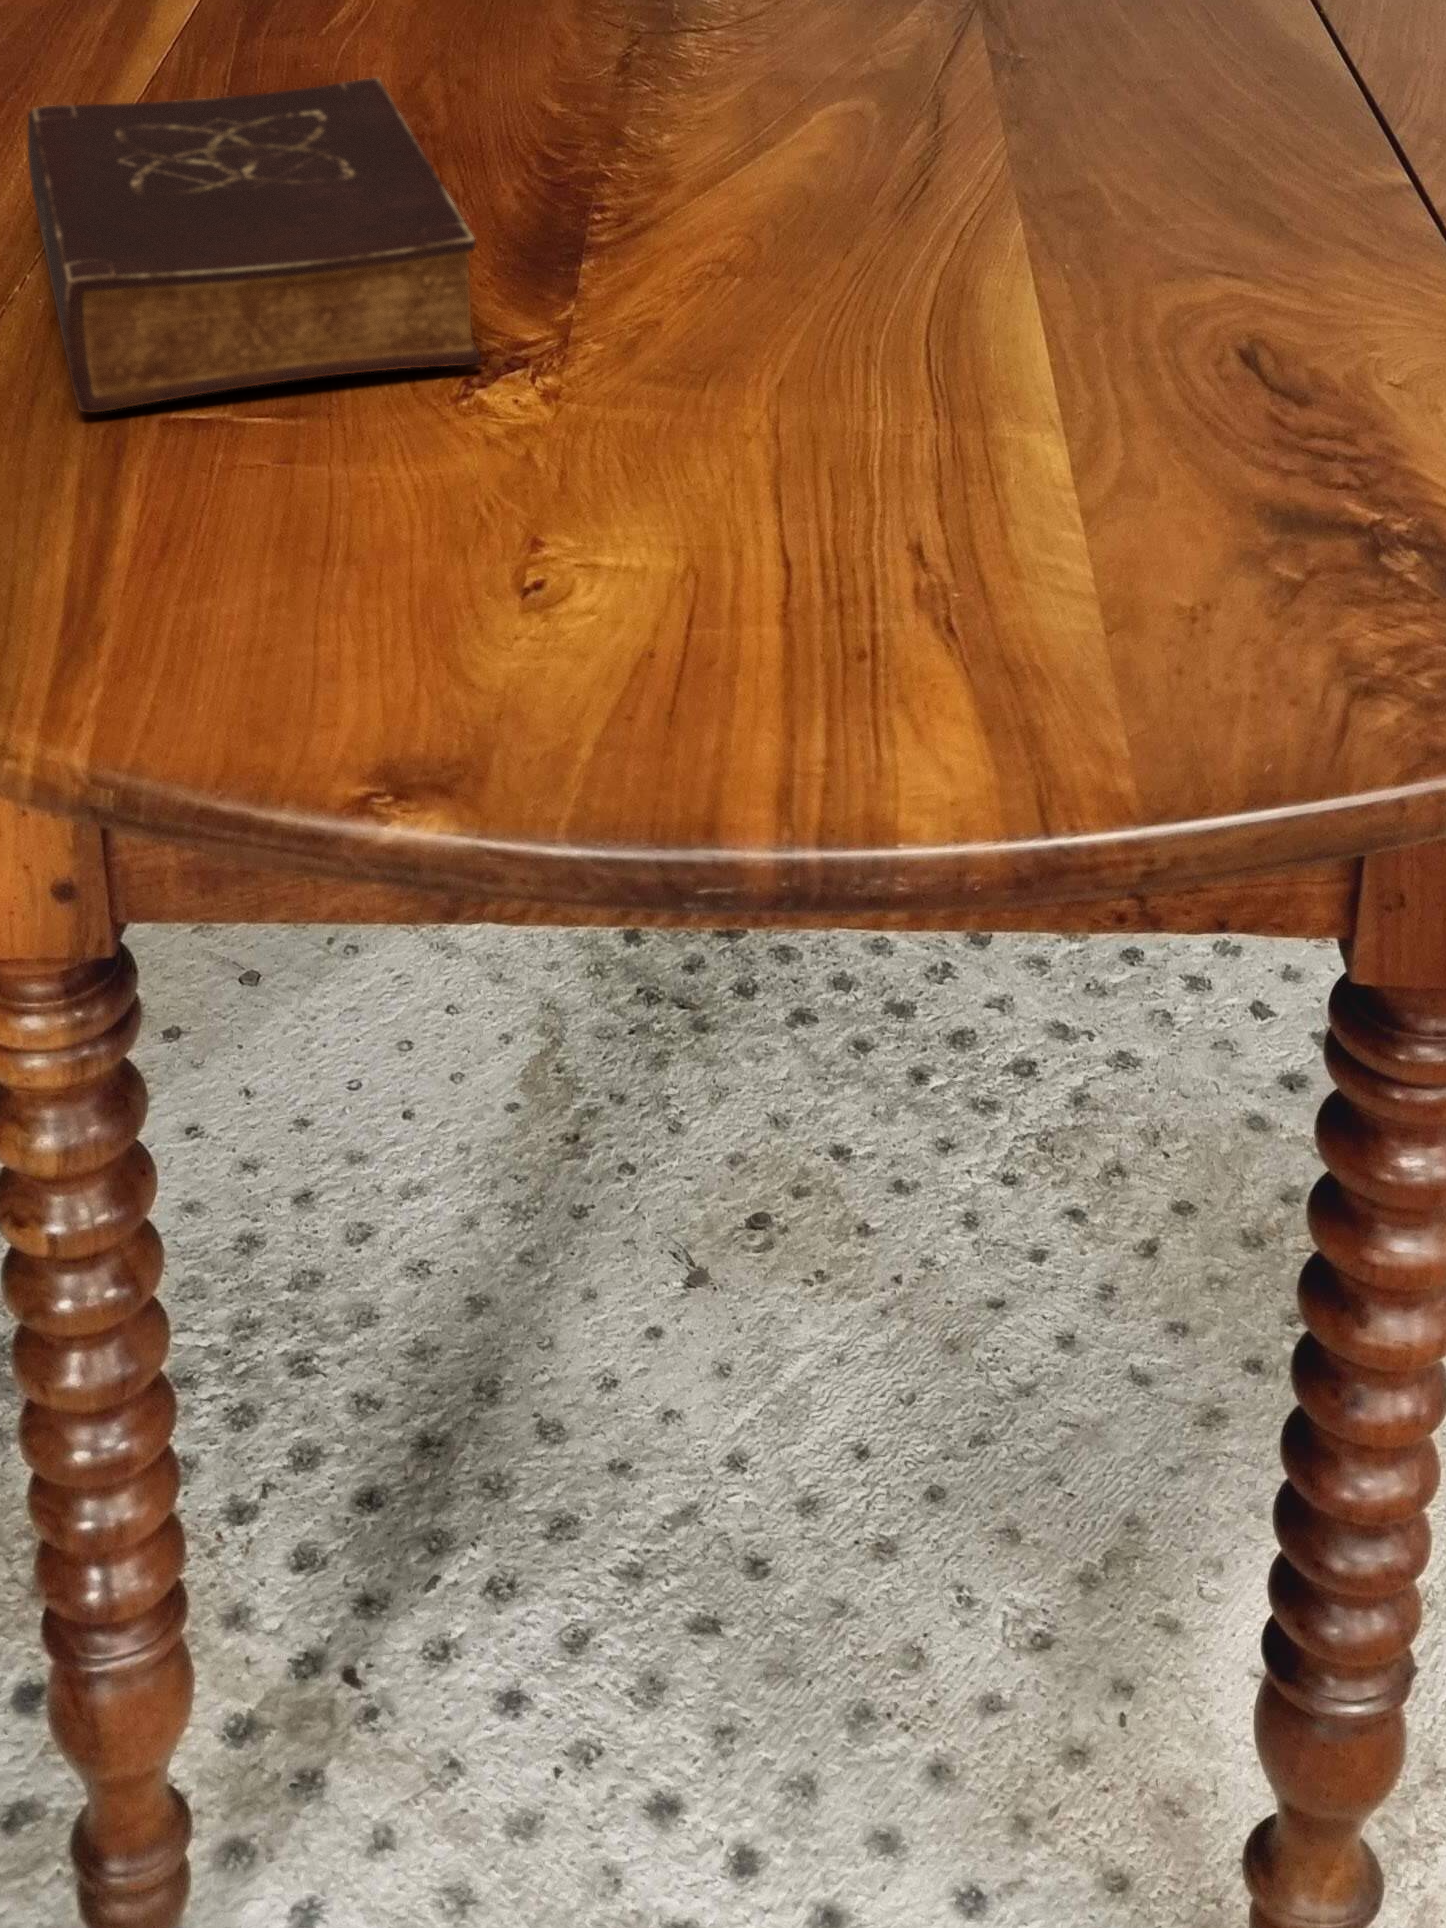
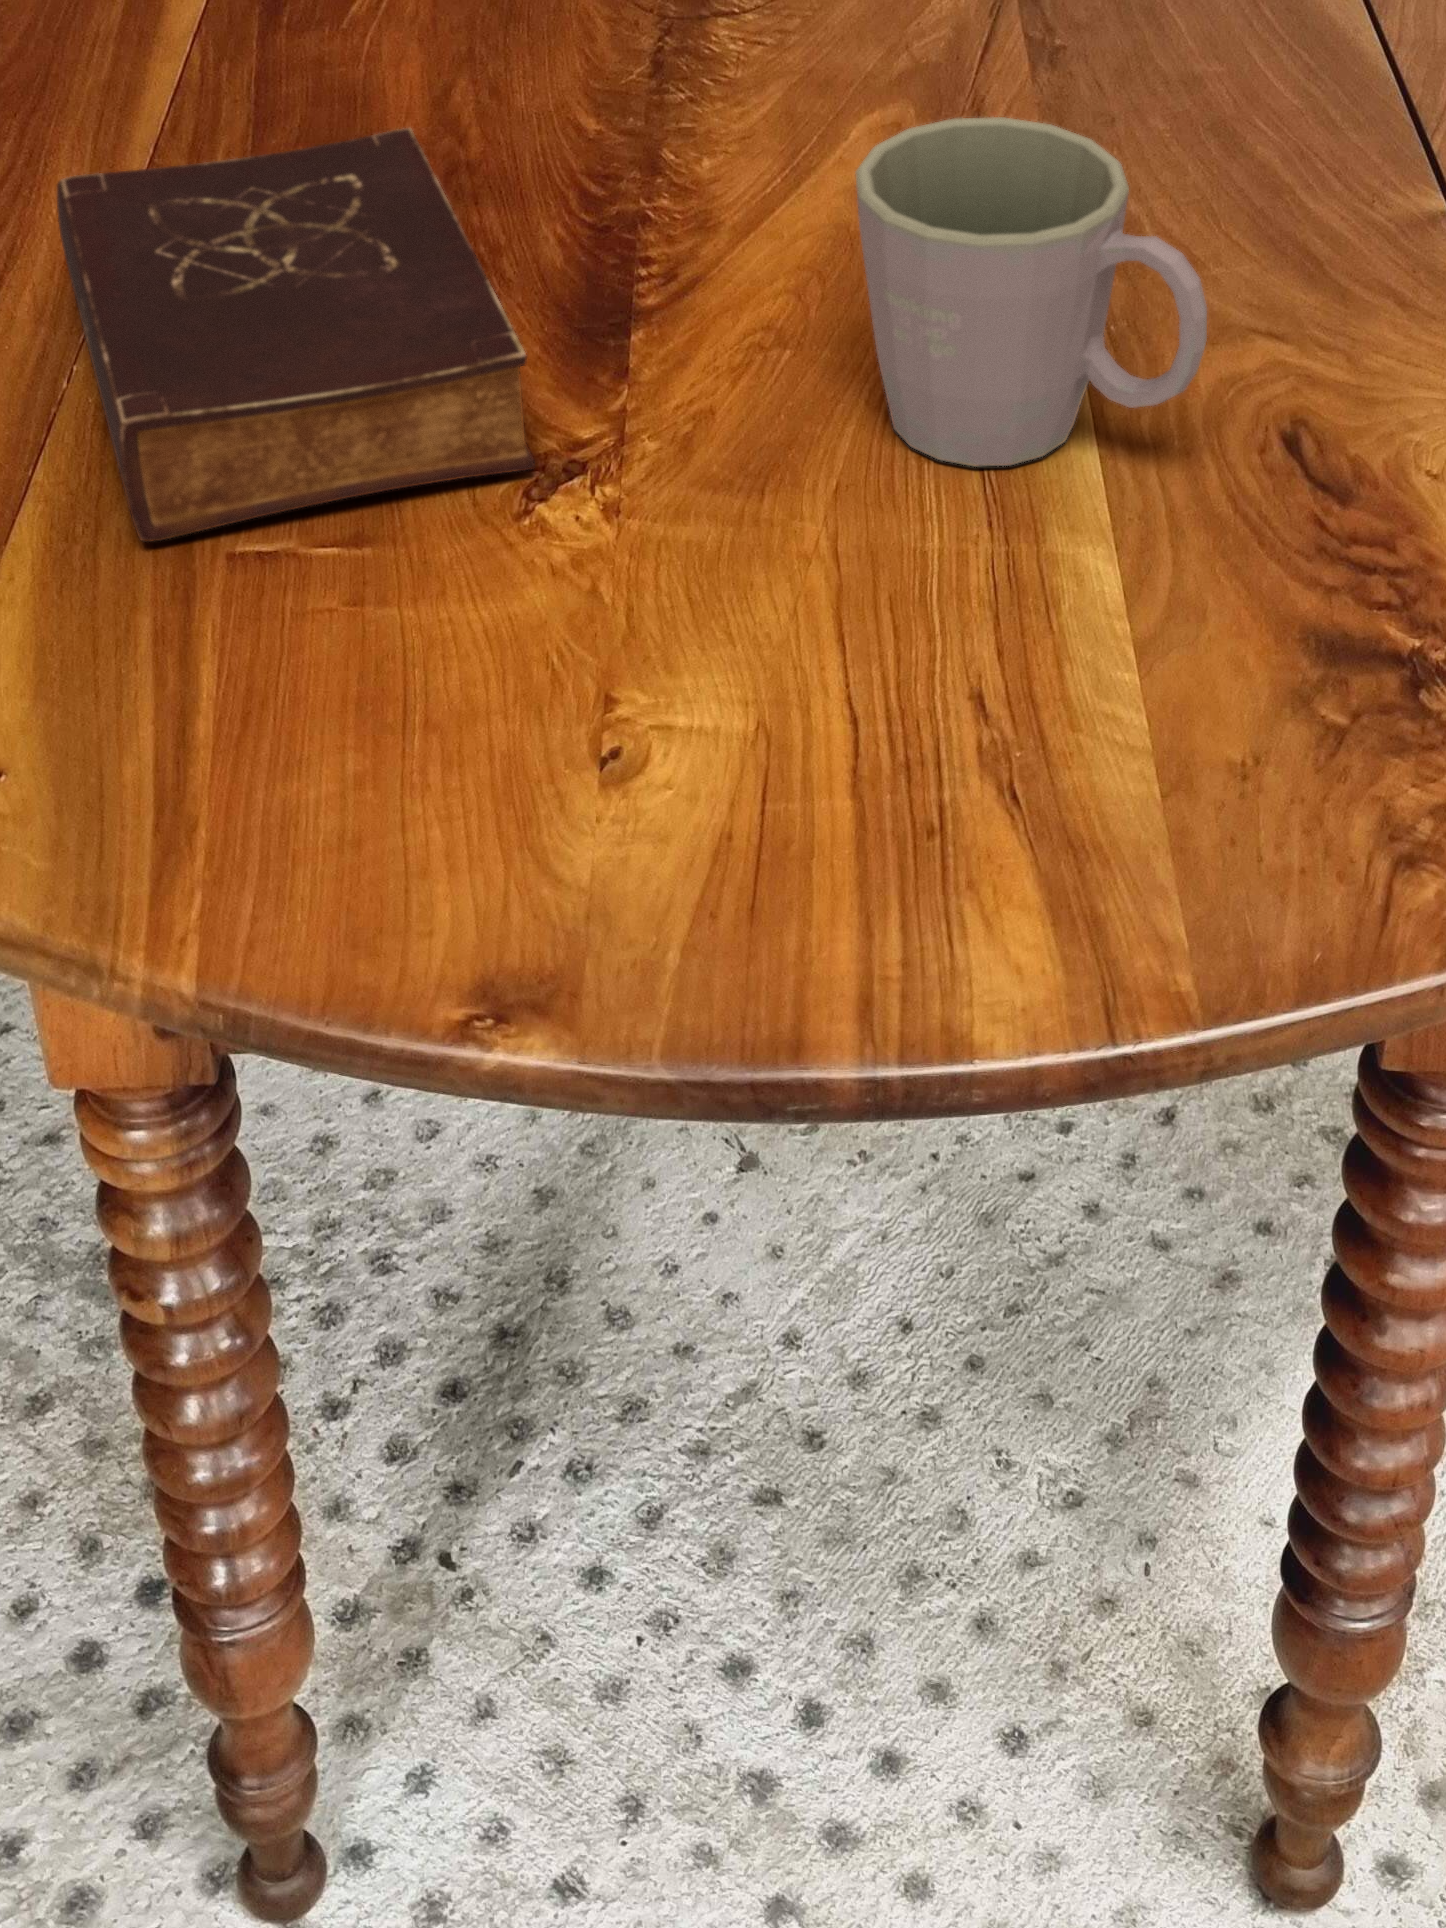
mug: none [808,36,1159,372] -> present [856,117,1207,467]

